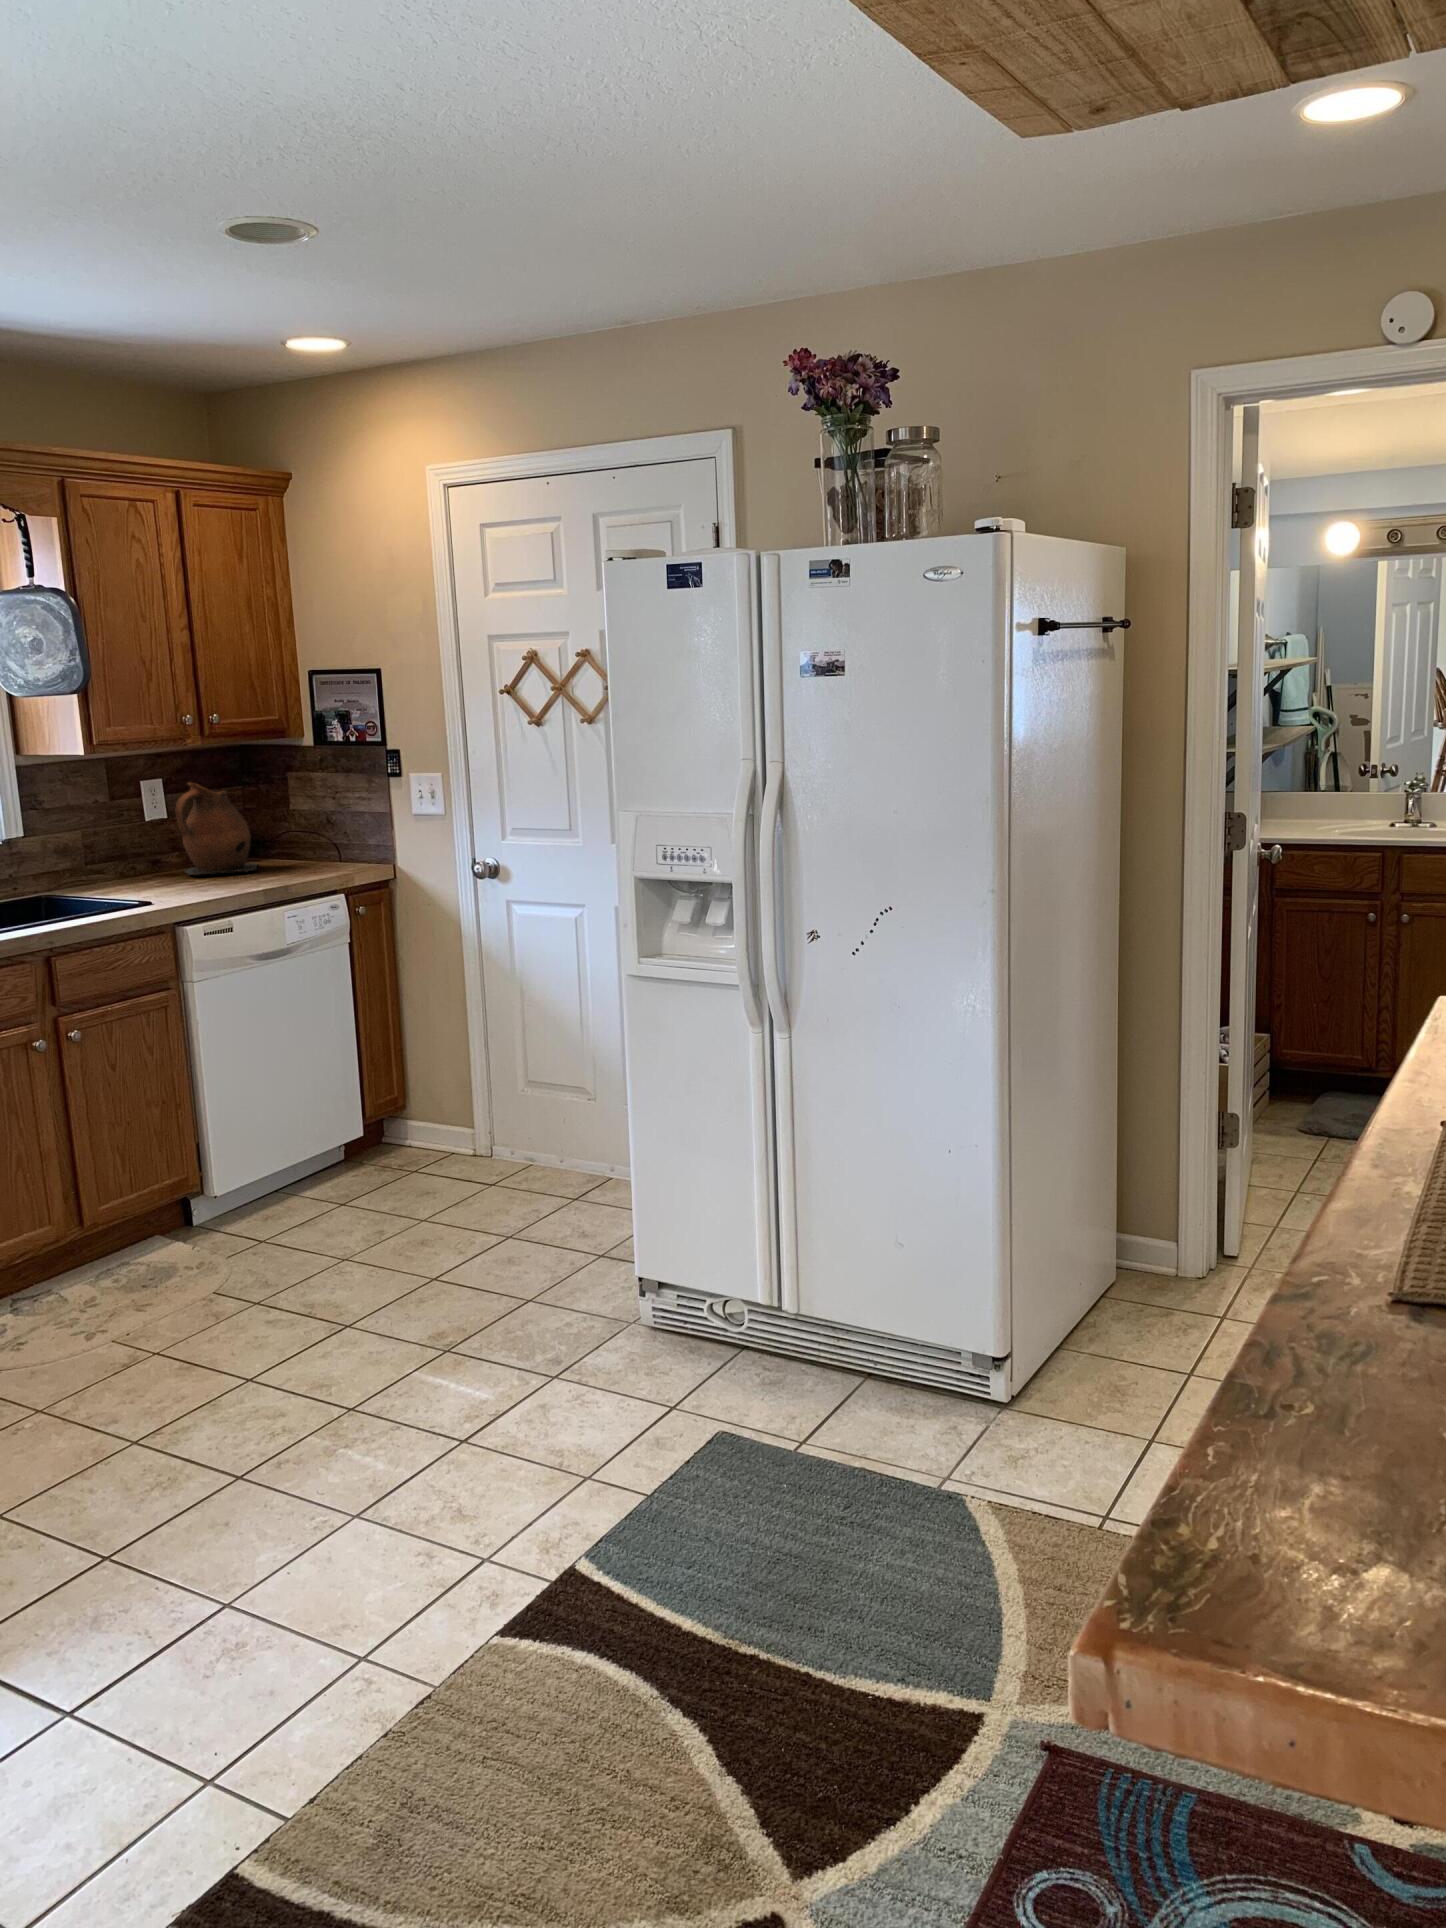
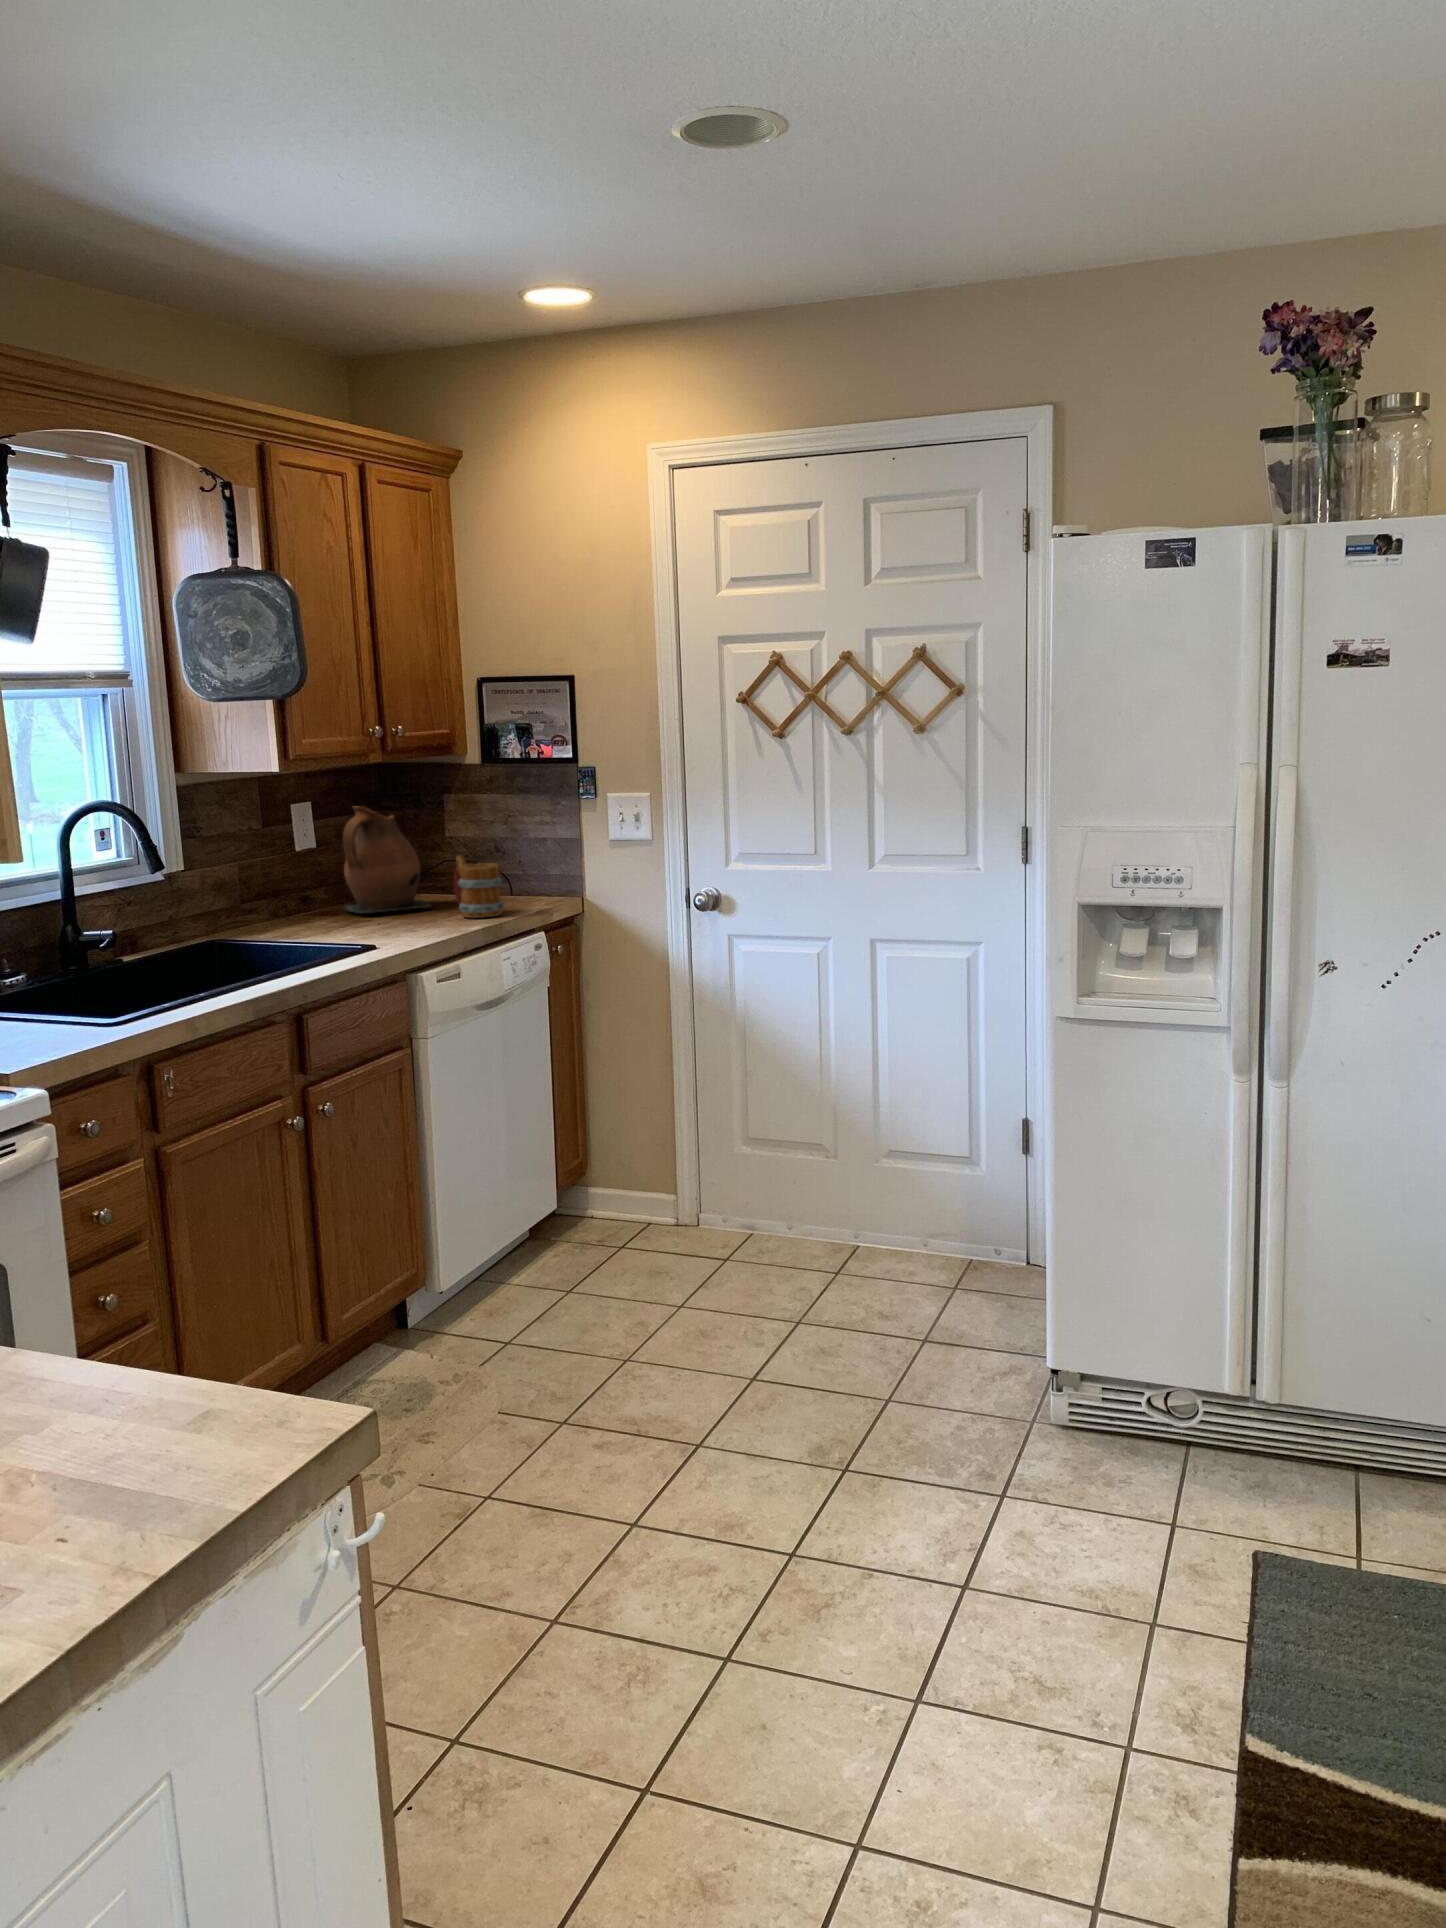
mug: none [261,826,303,881] -> present [453,855,504,918]

